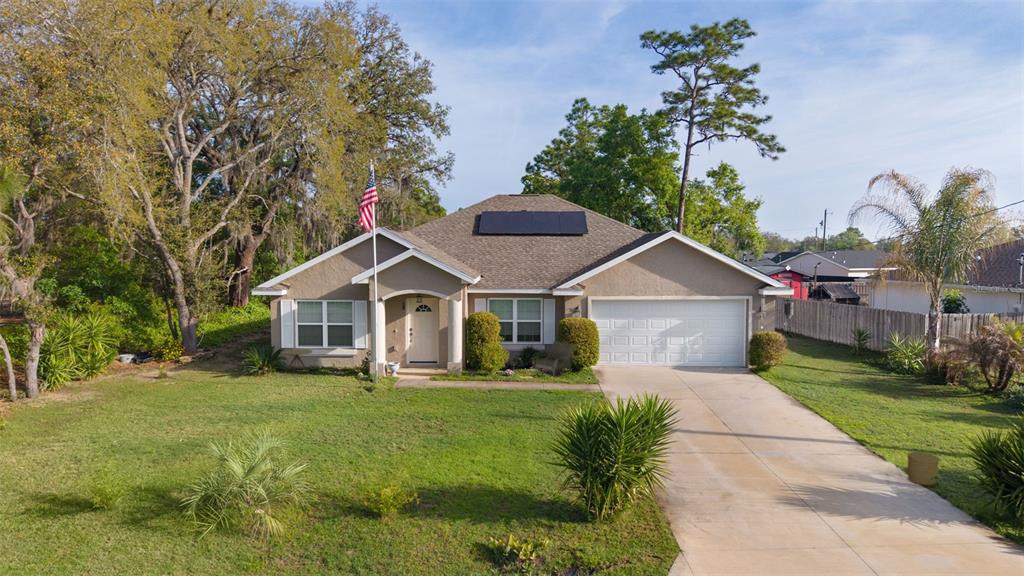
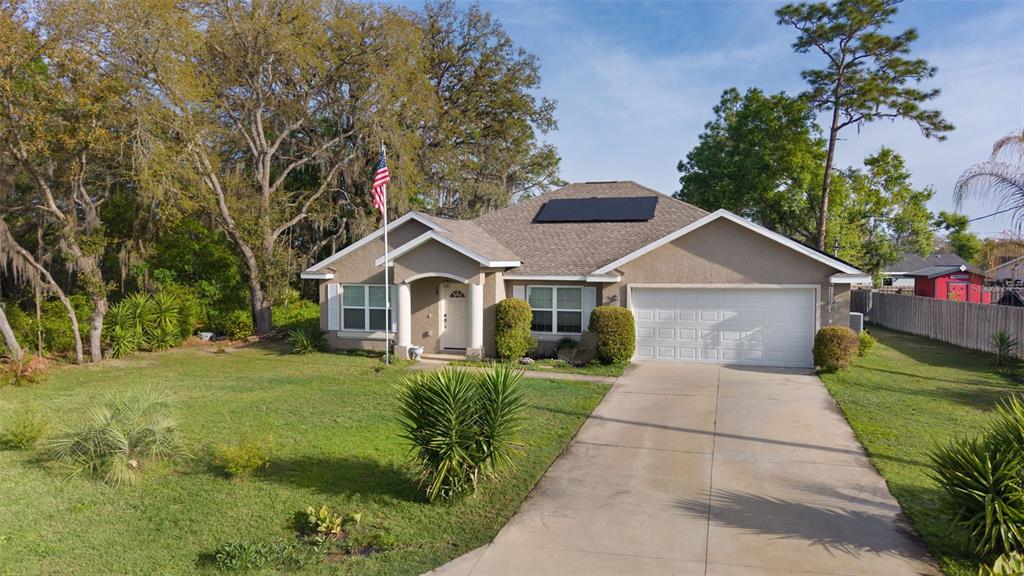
round table: present [281,349,312,373] -> none [320,331,351,354]
woven basket: present [908,452,939,485] -> none [905,493,962,554]

